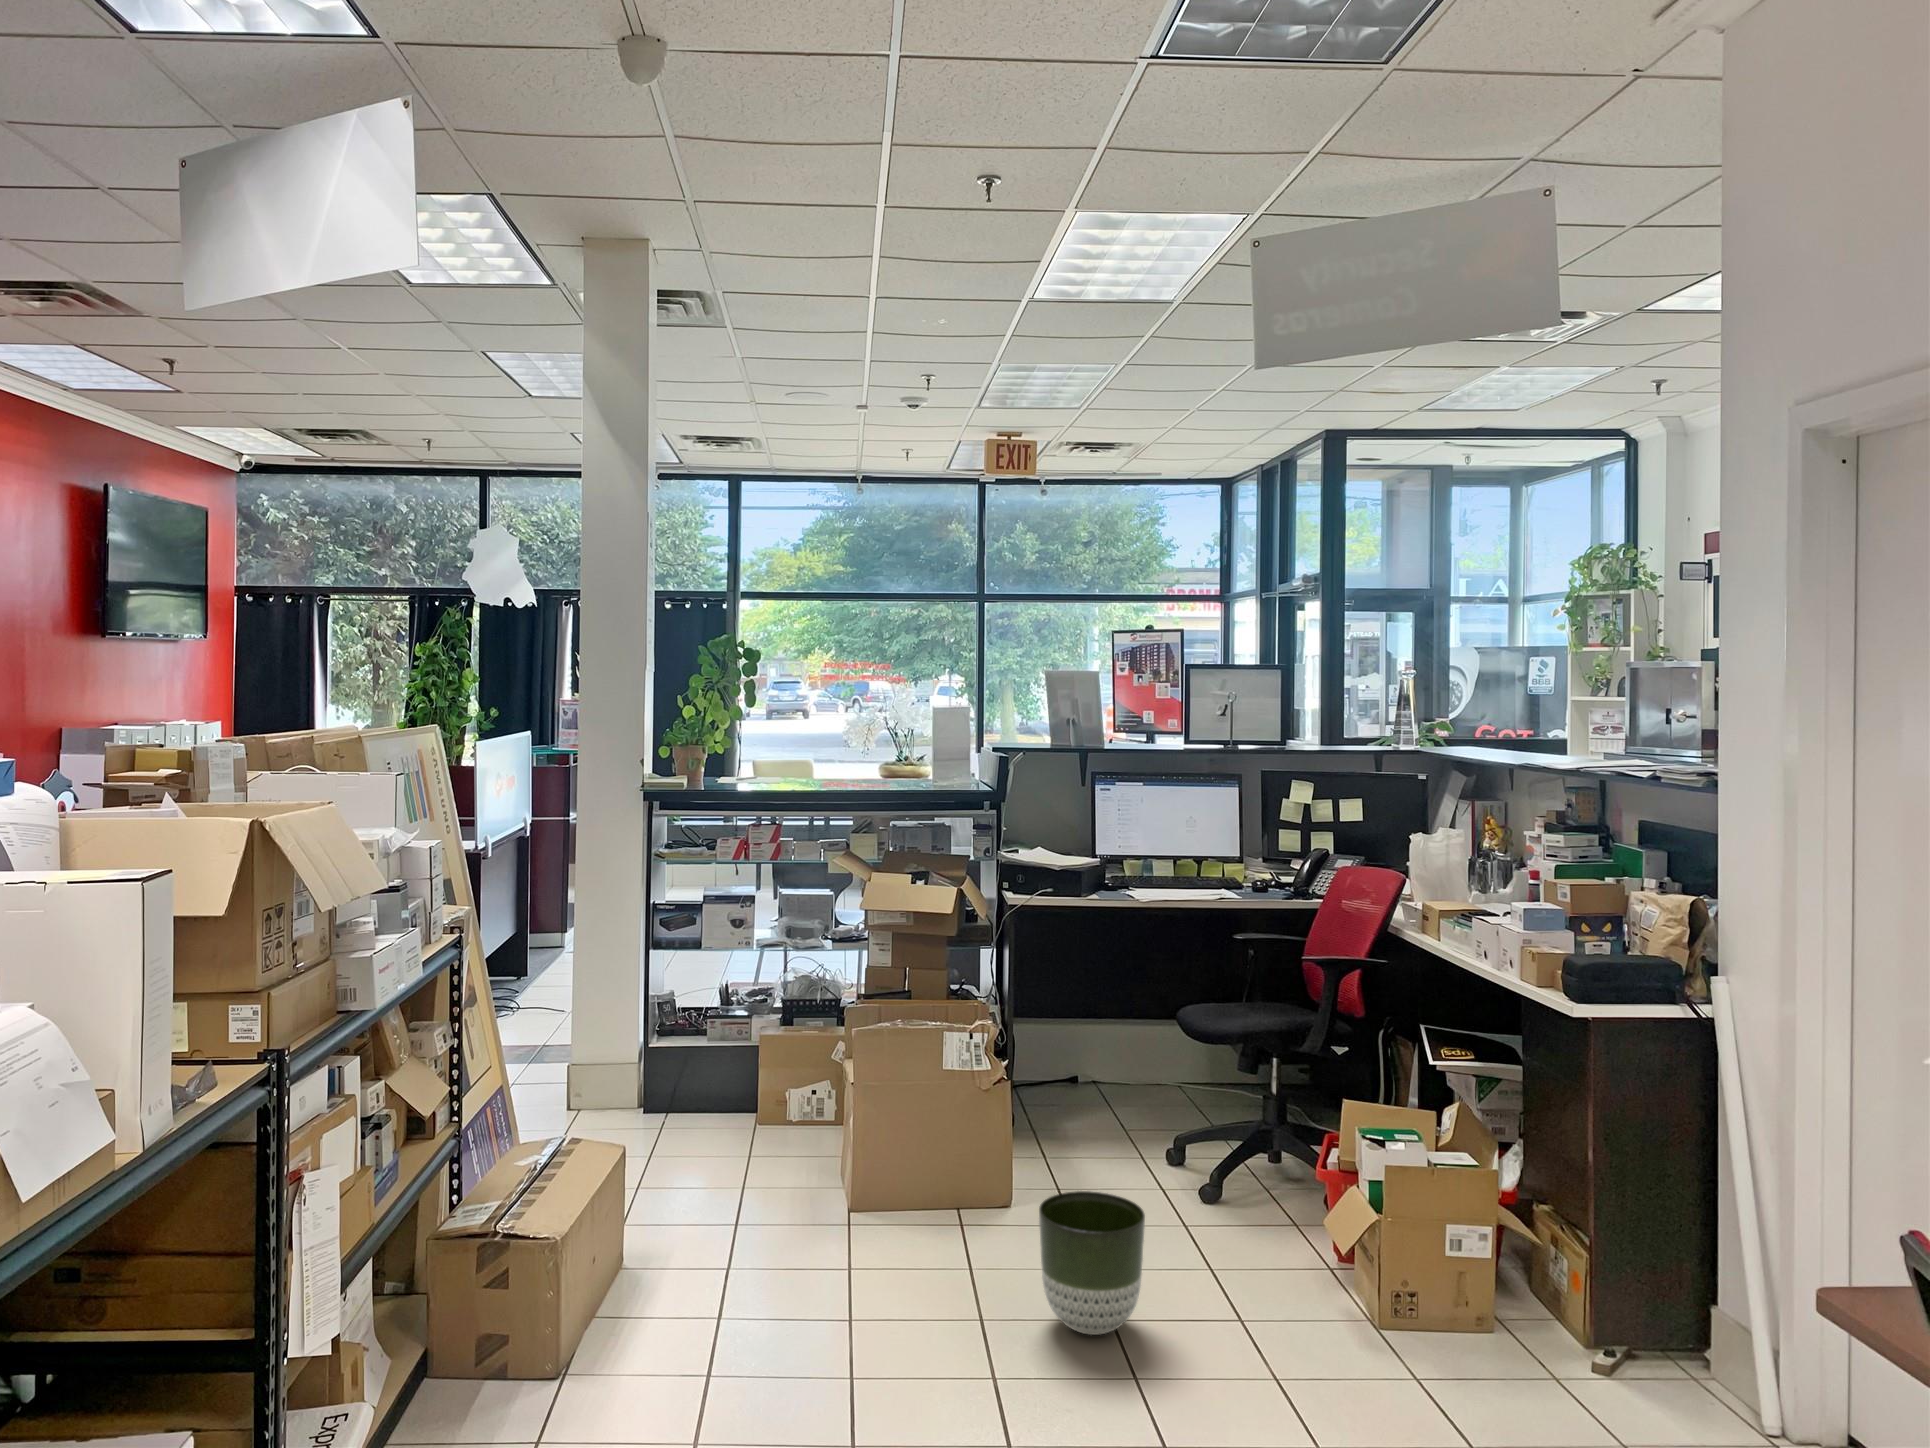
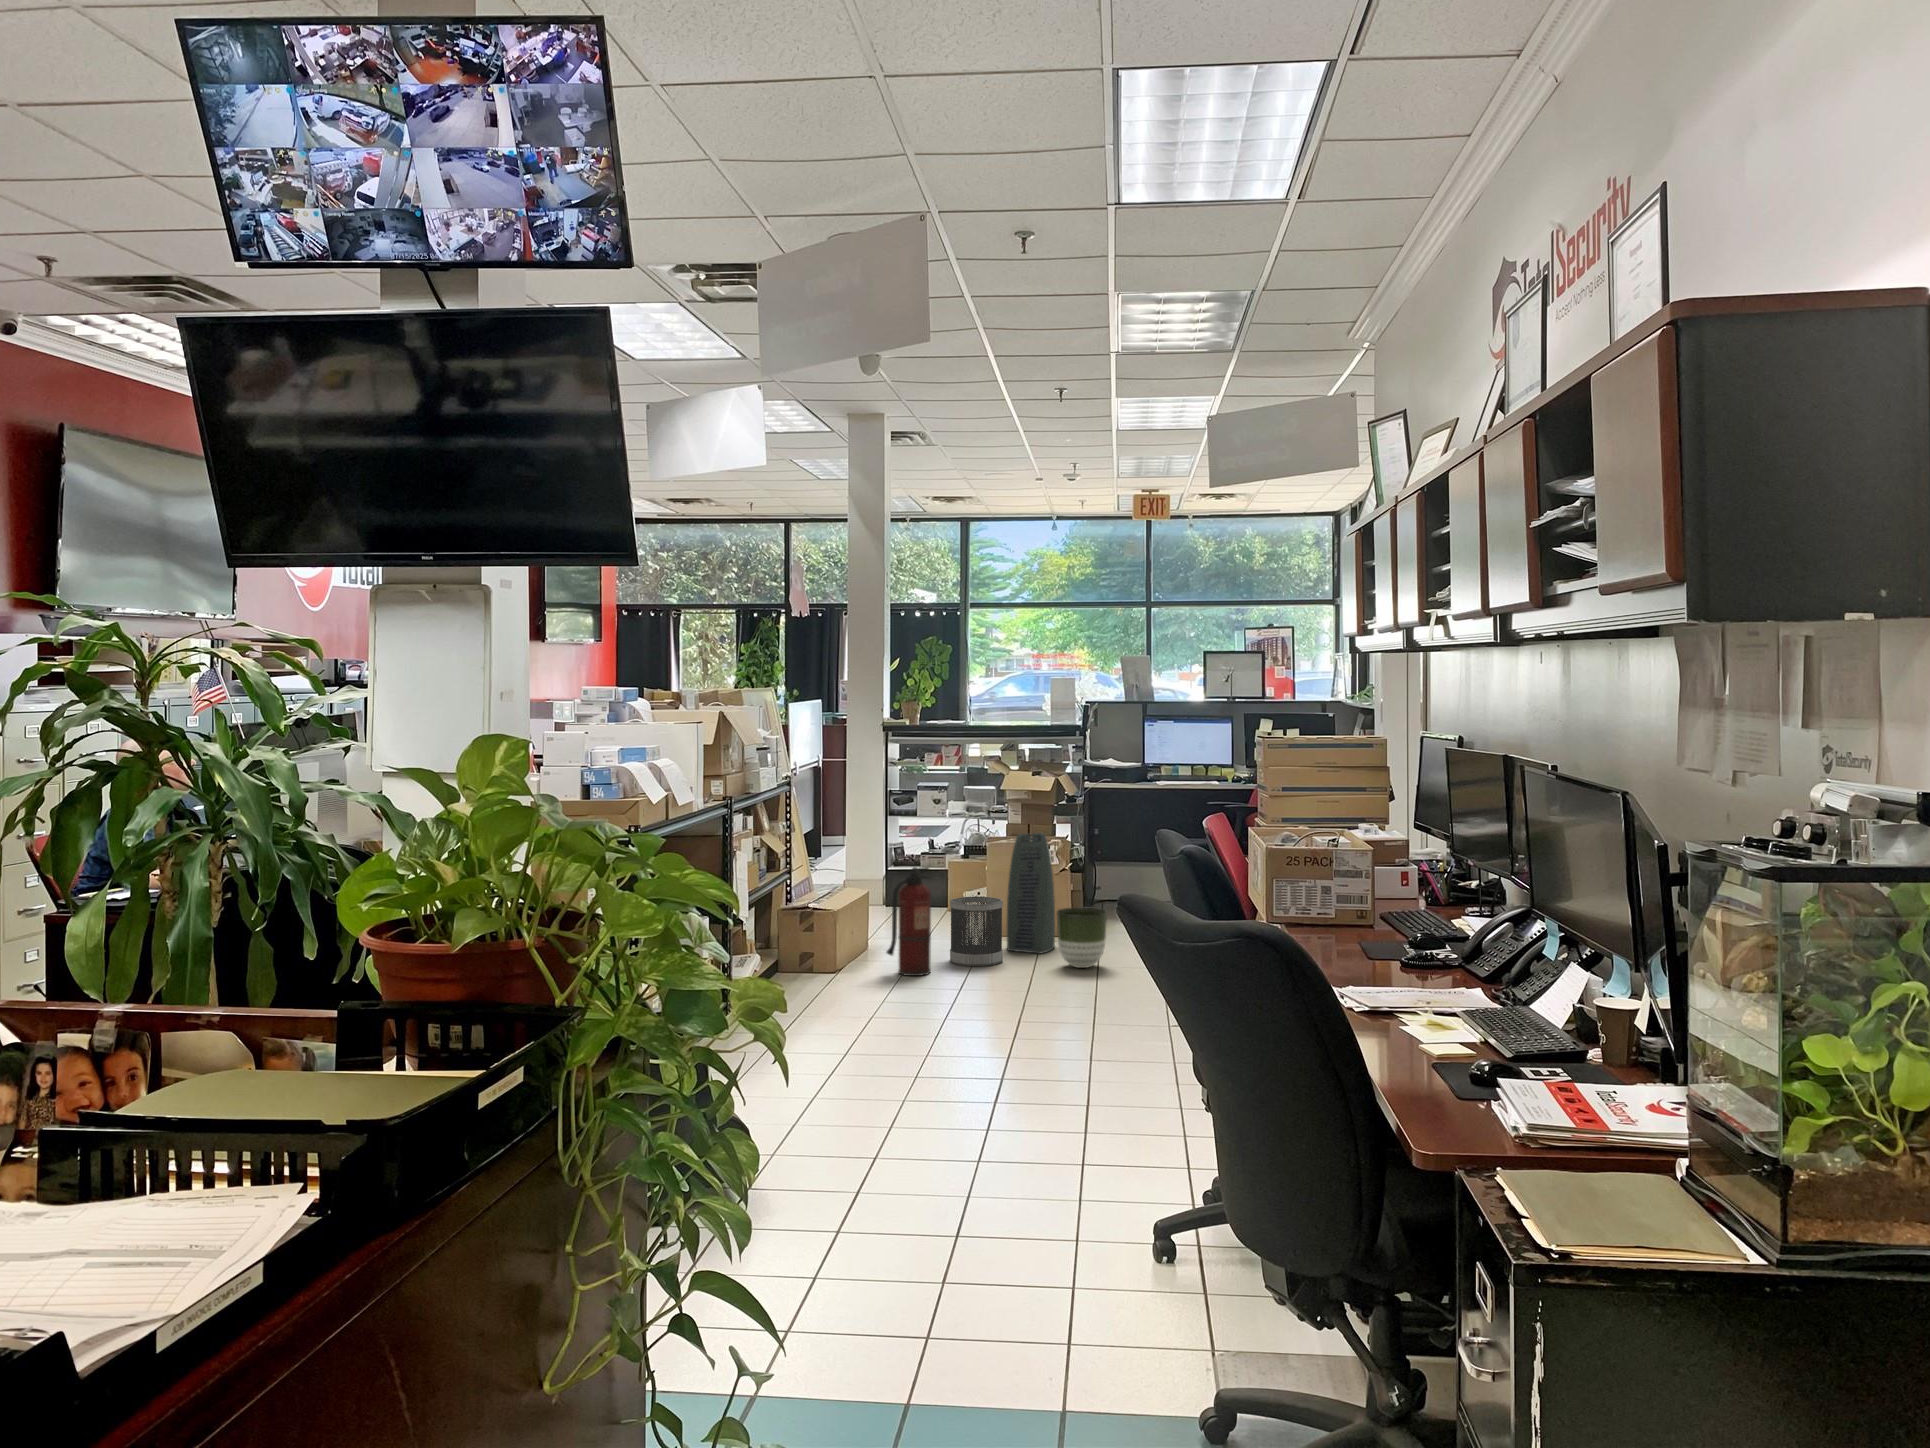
air purifier: none [909,1018,1000,1272] -> present [1007,833,1055,954]
fire extinguisher: none [680,1142,783,1404] -> present [887,867,931,976]
wastebasket: none [810,1167,922,1342] -> present [950,896,1003,966]

